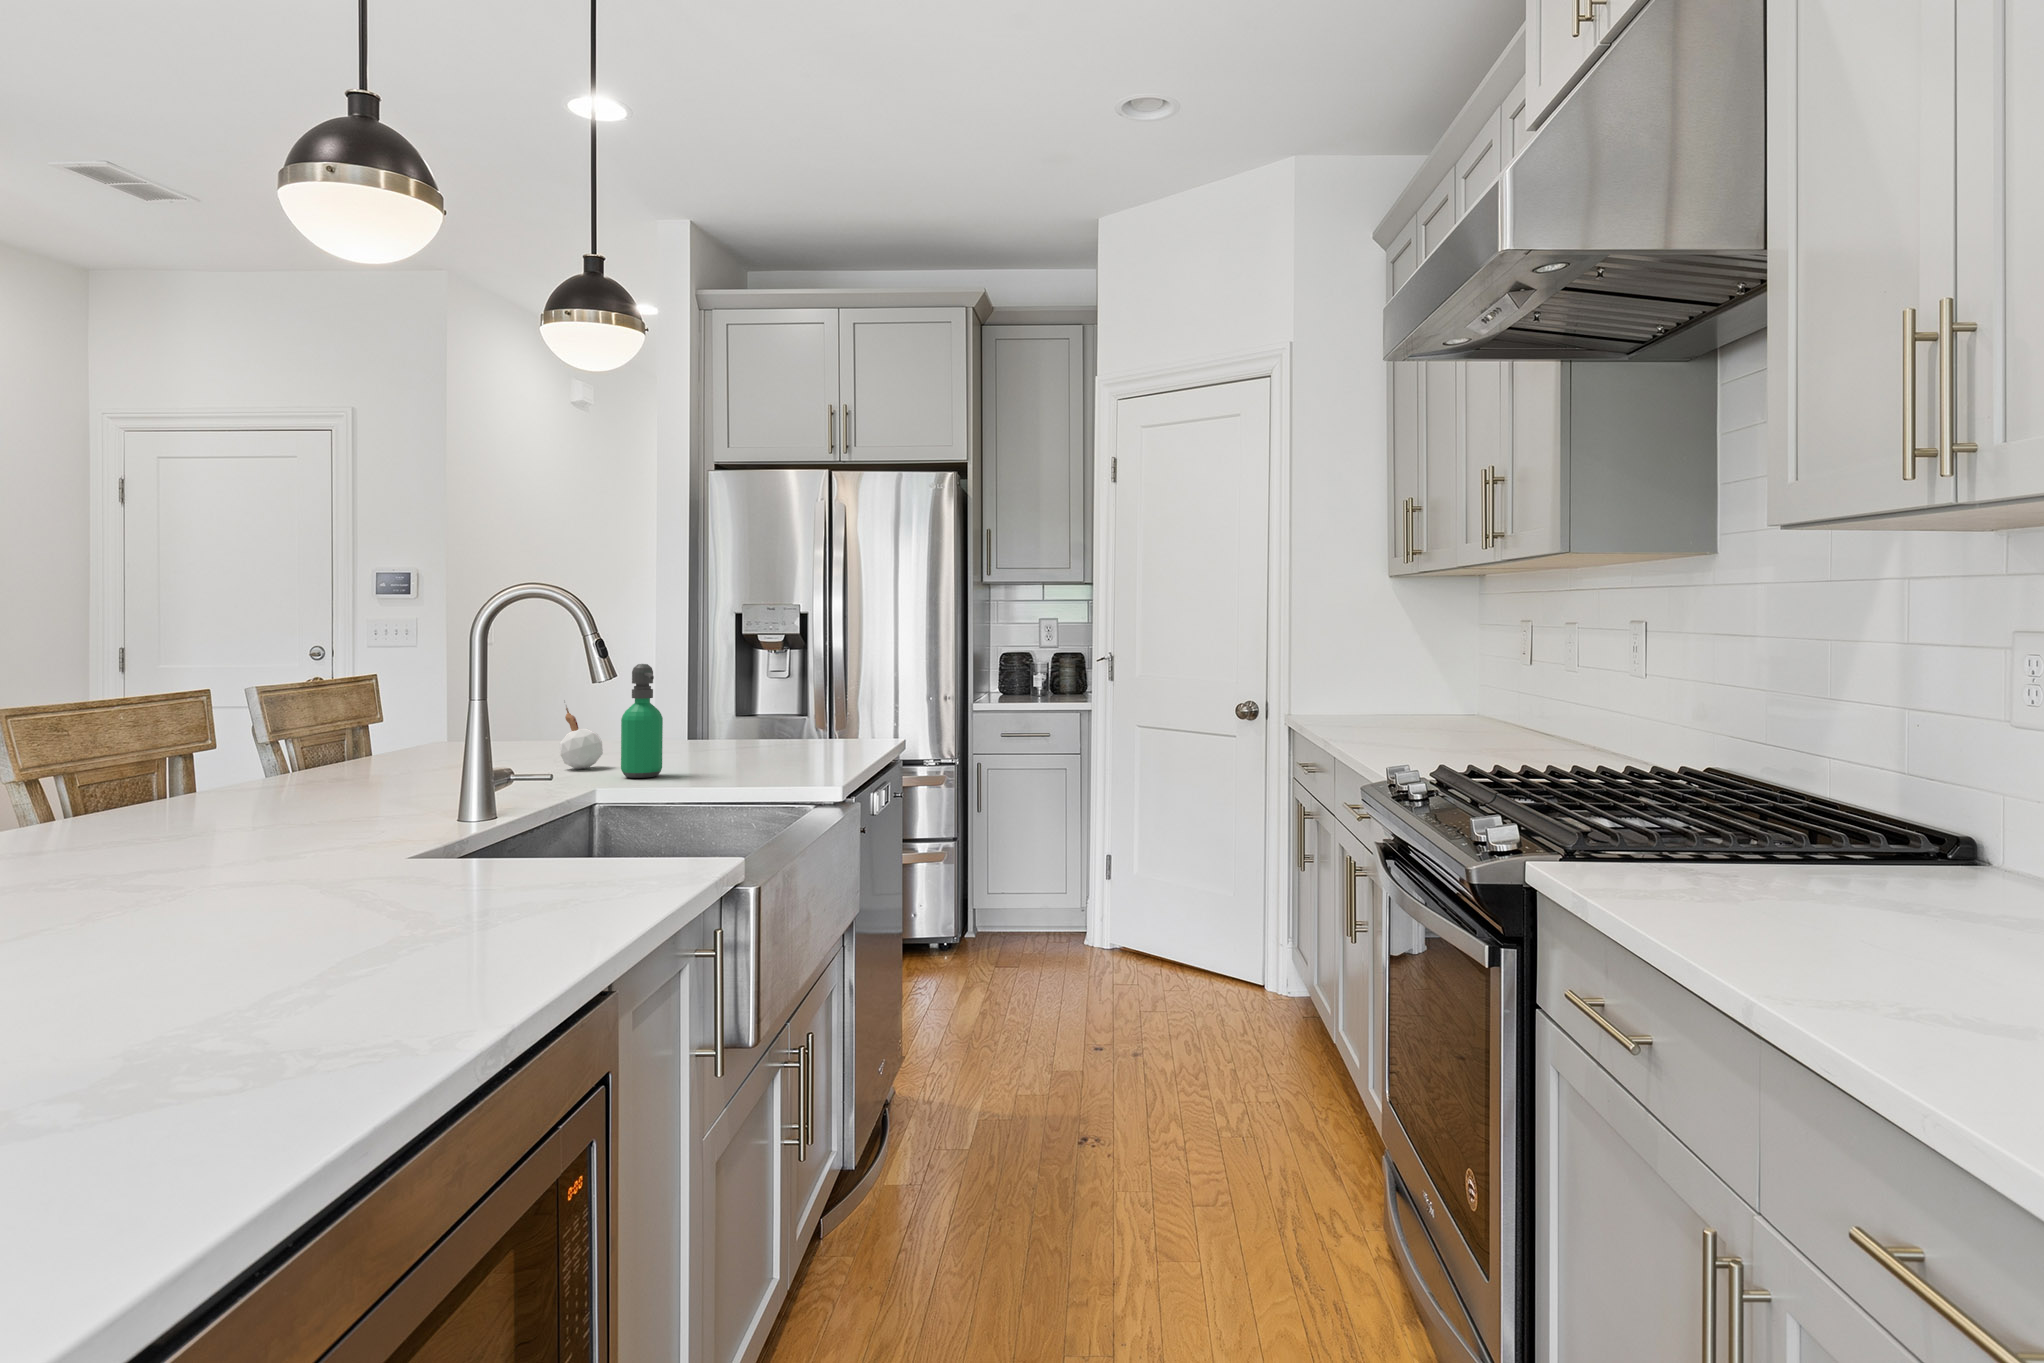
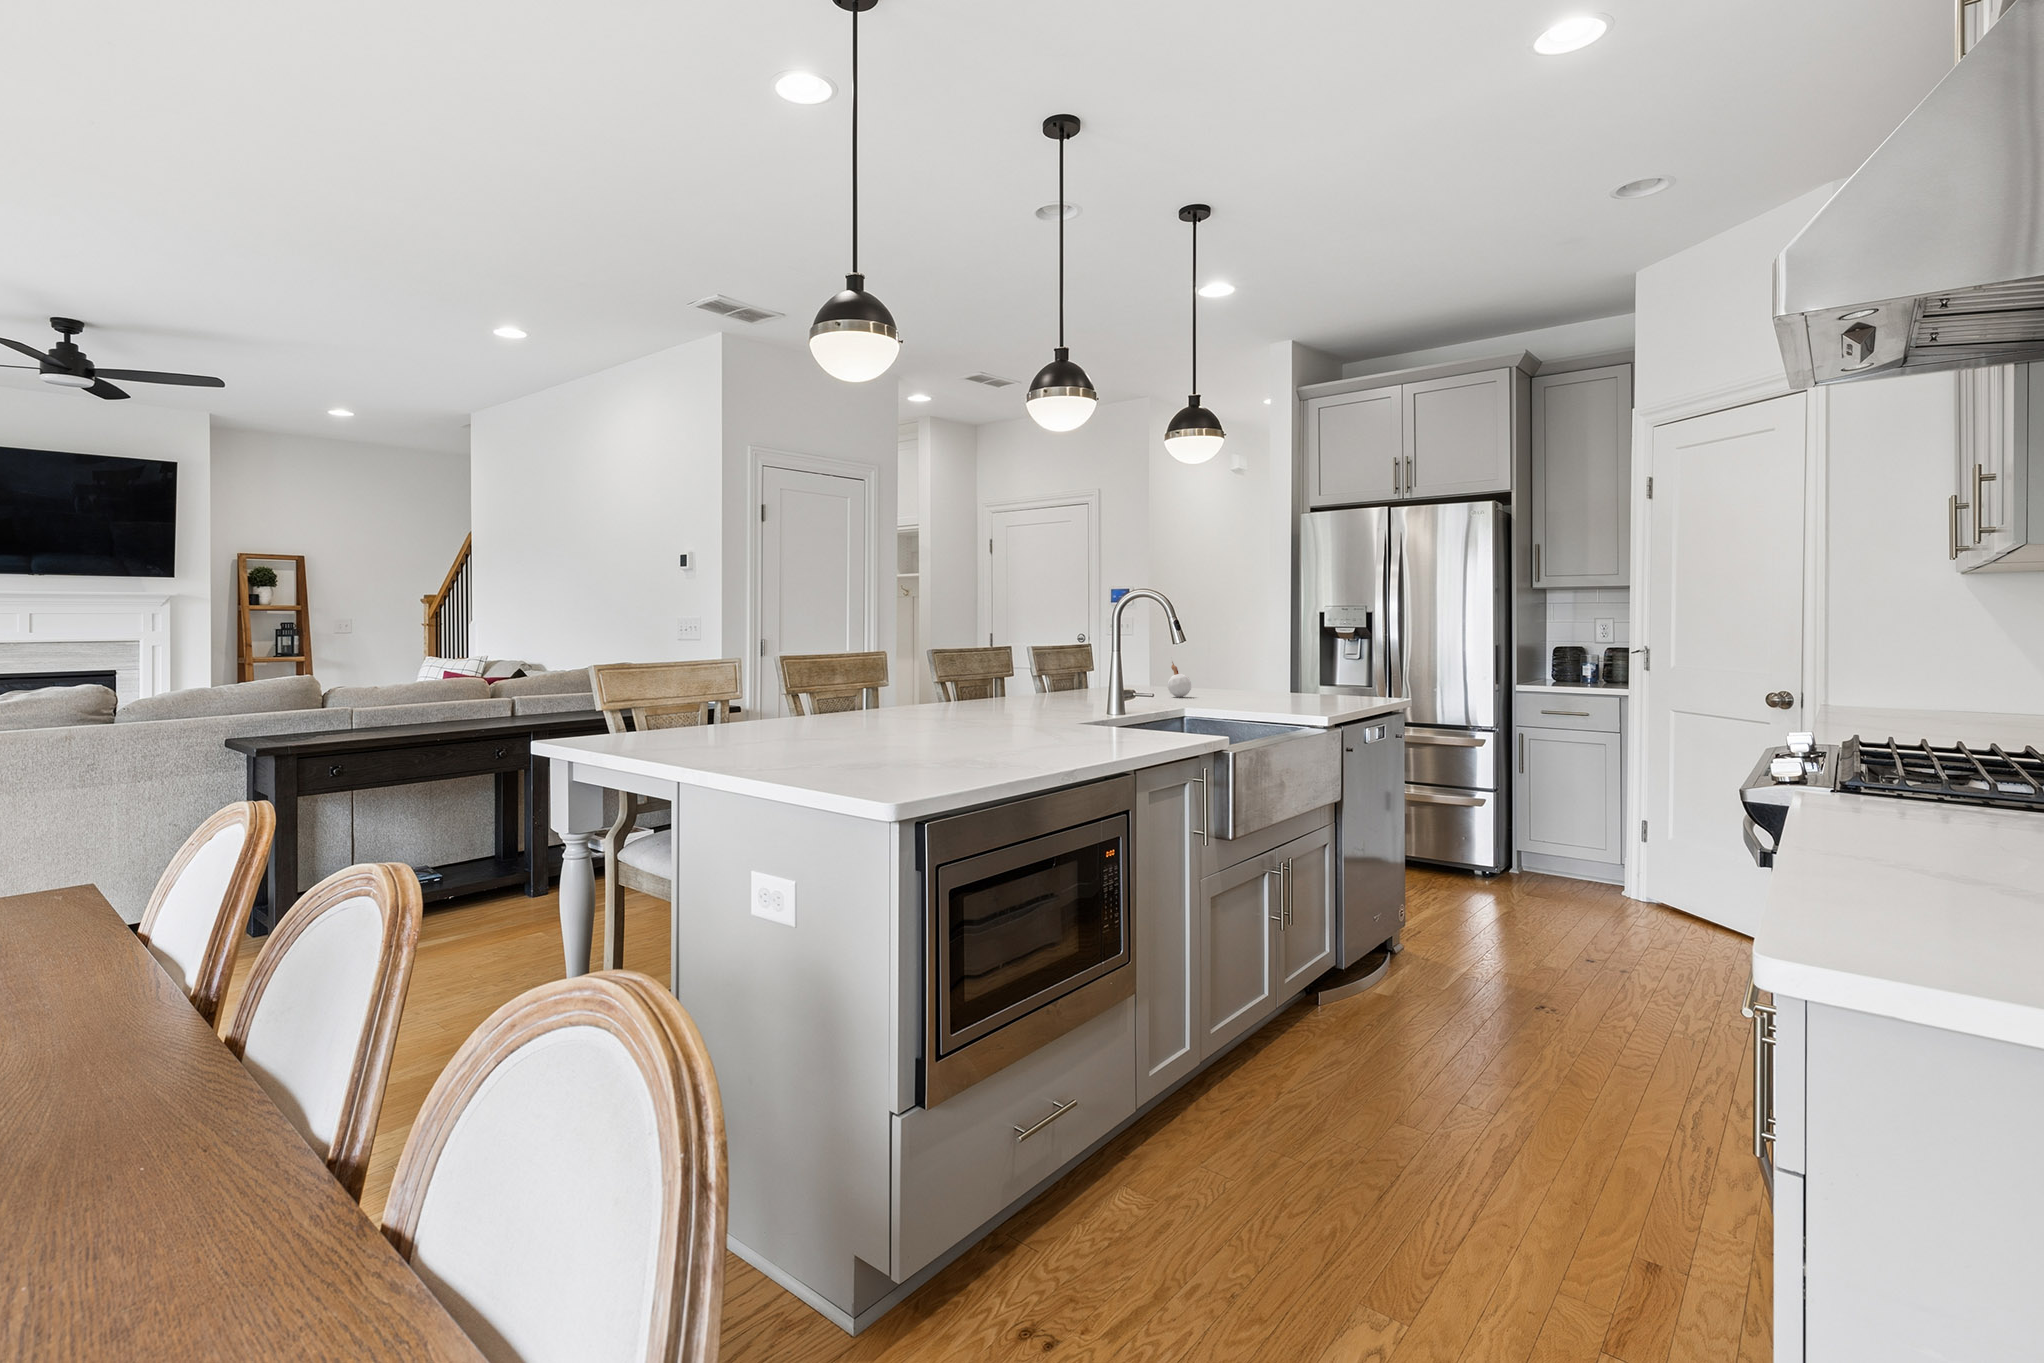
soap dispenser: present [621,664,663,778] -> none [1195,635,1219,701]

